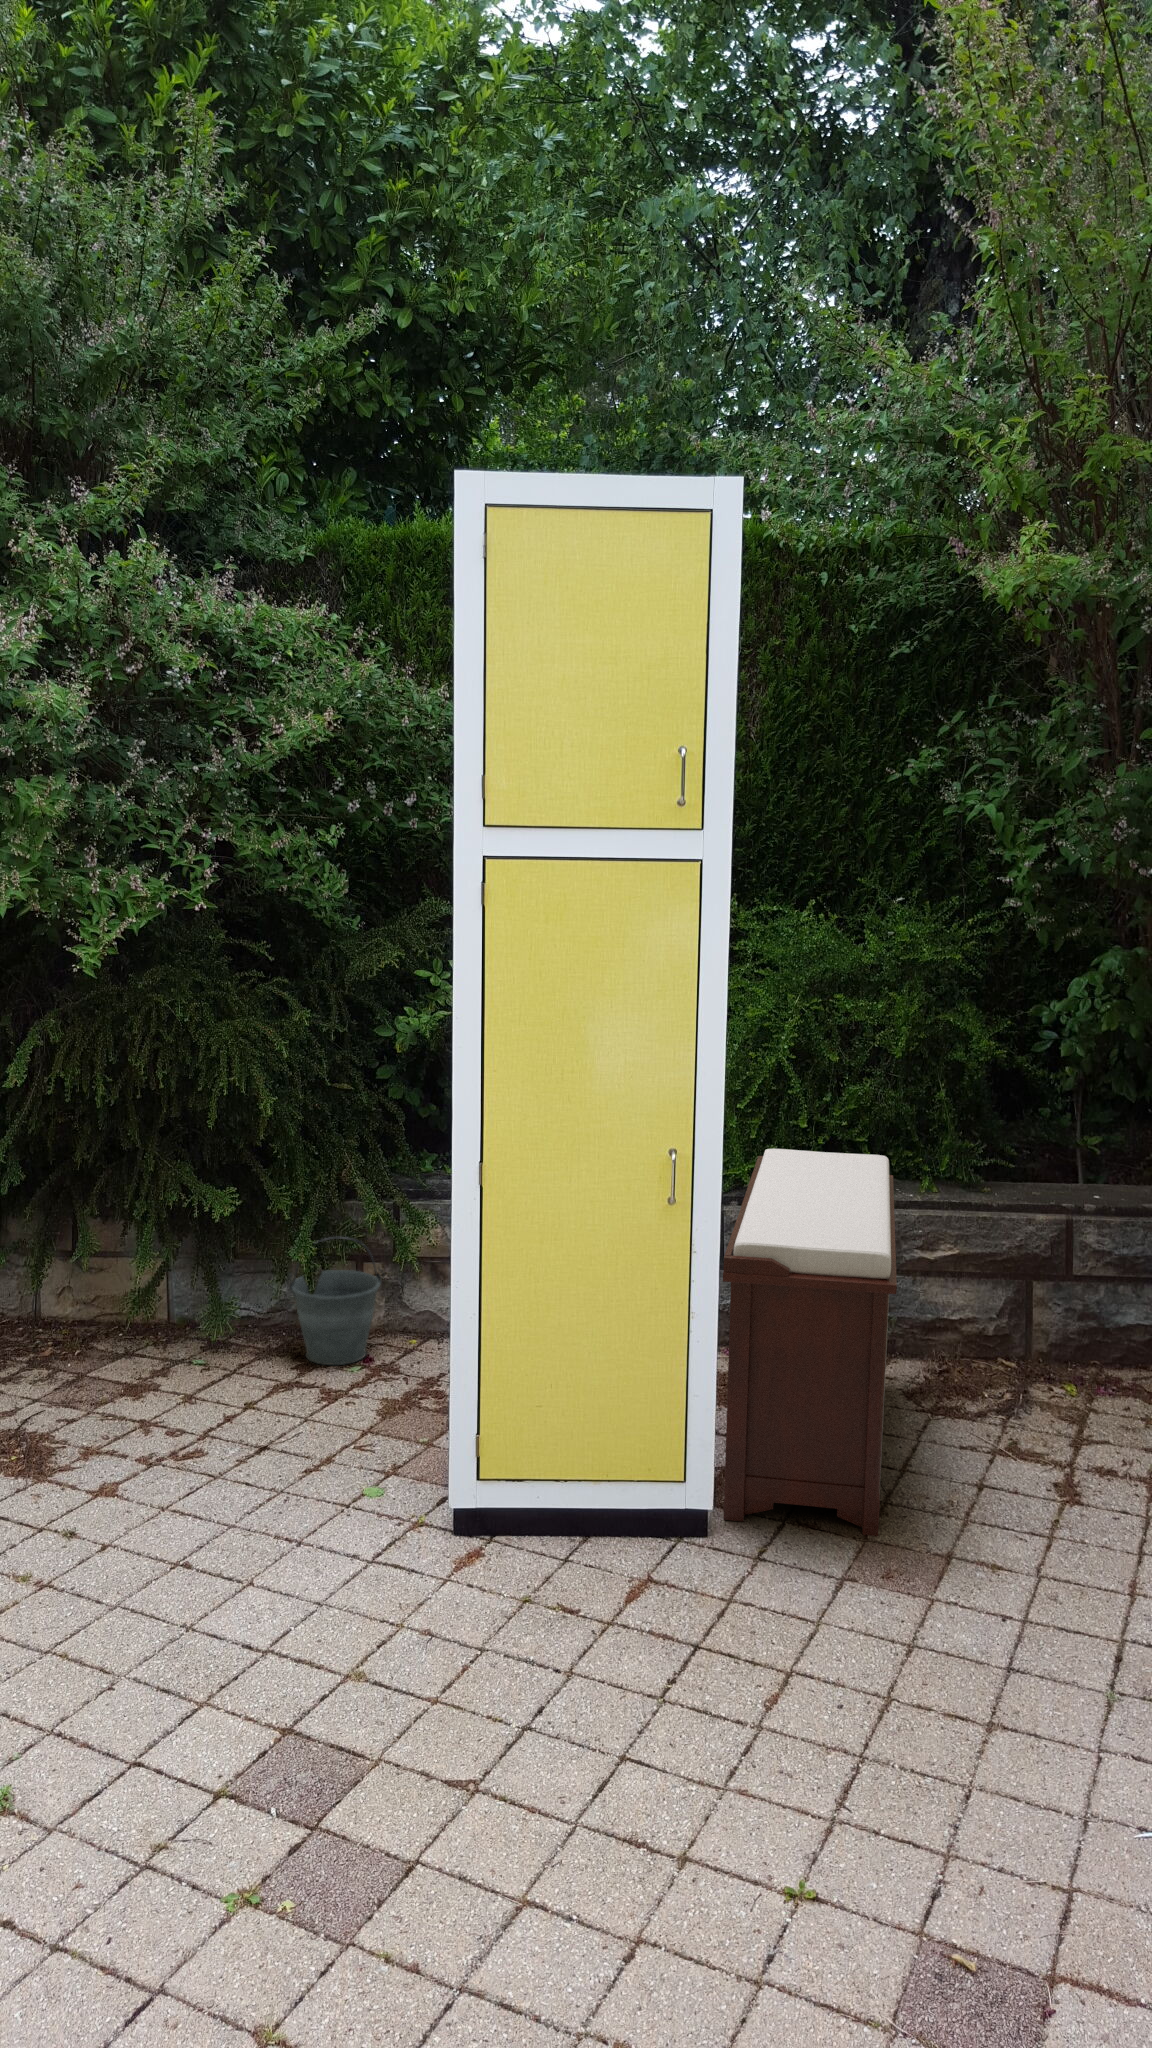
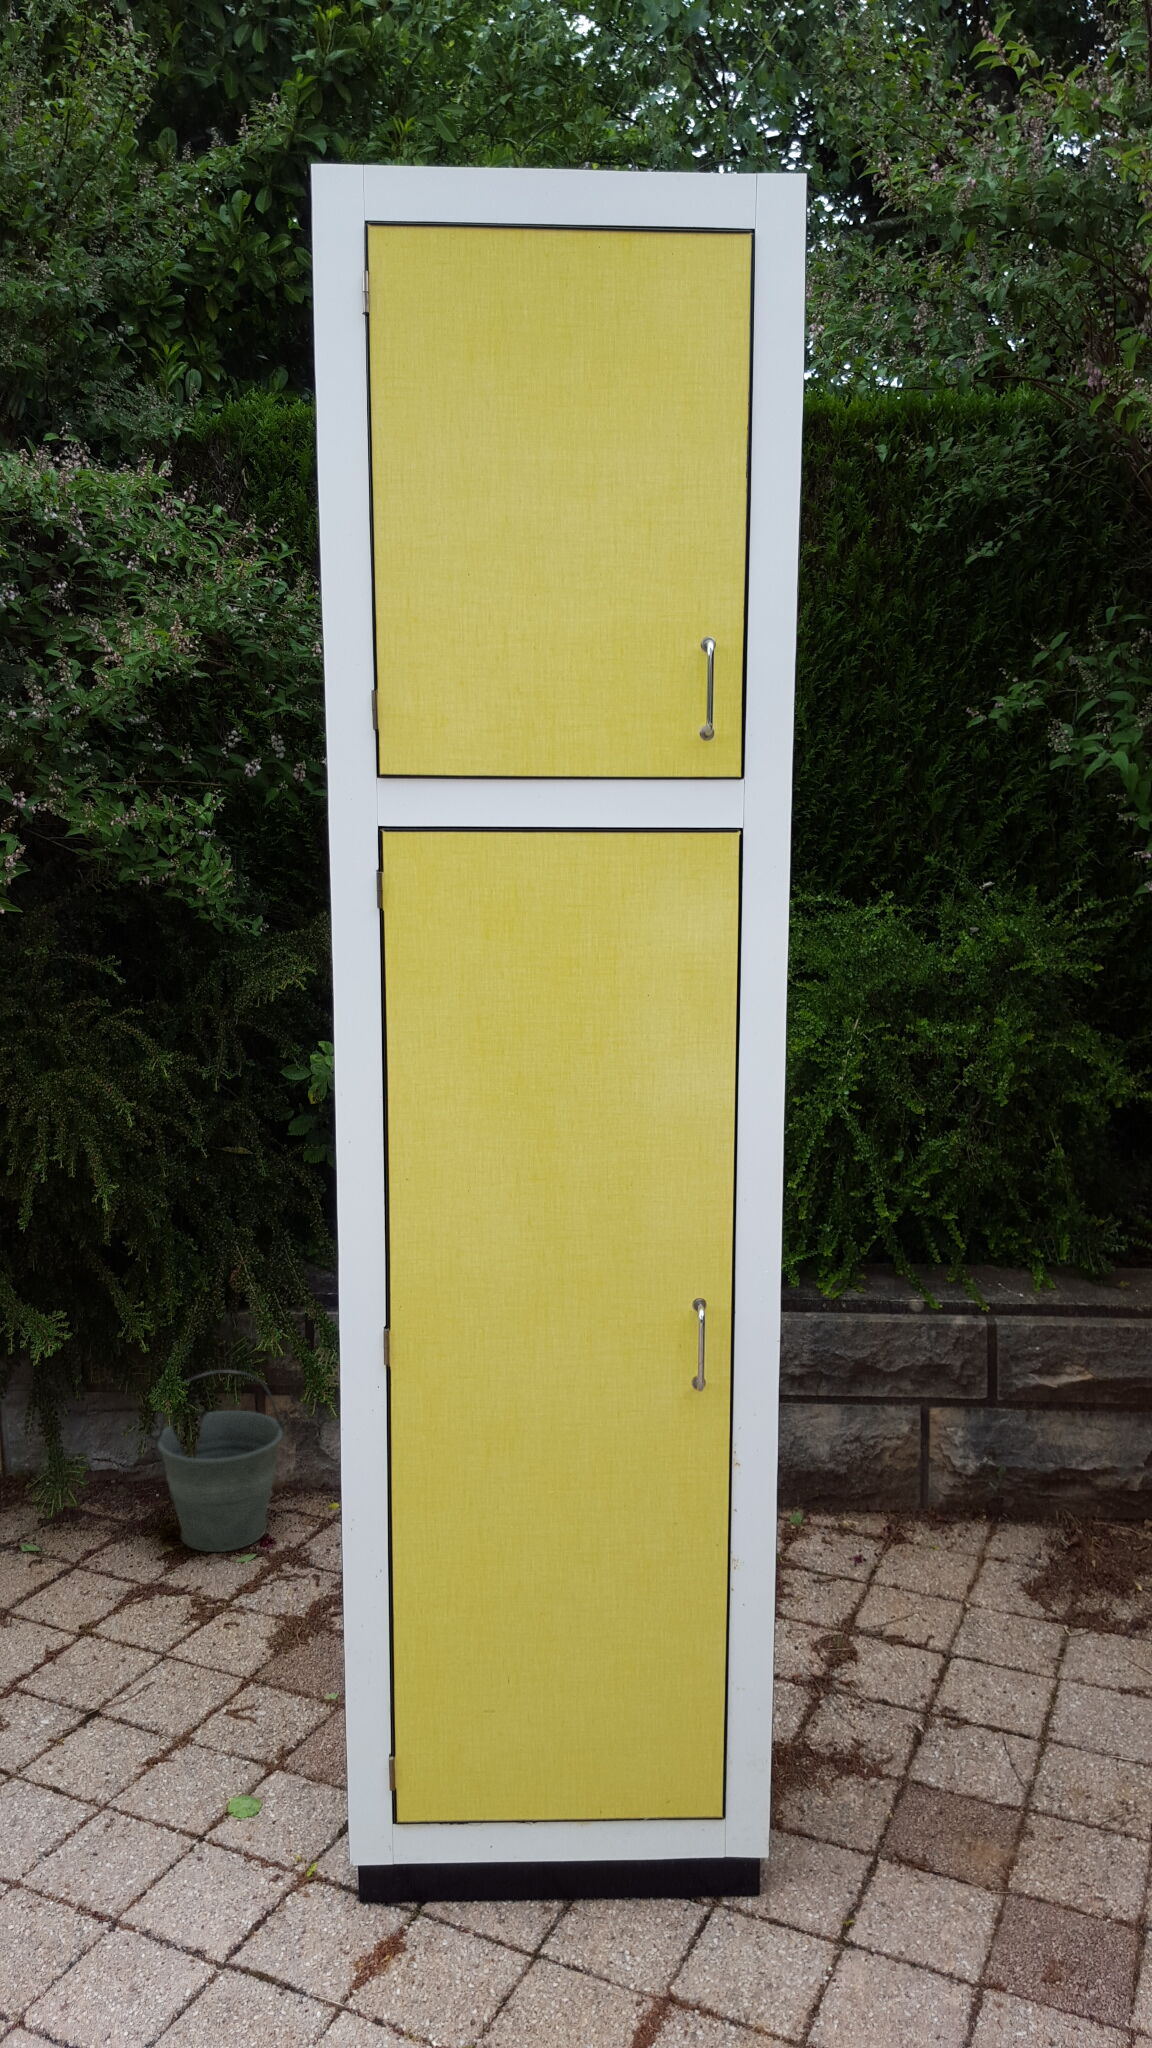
bench: present [723,1149,897,1536] -> none [779,1242,1057,1886]

